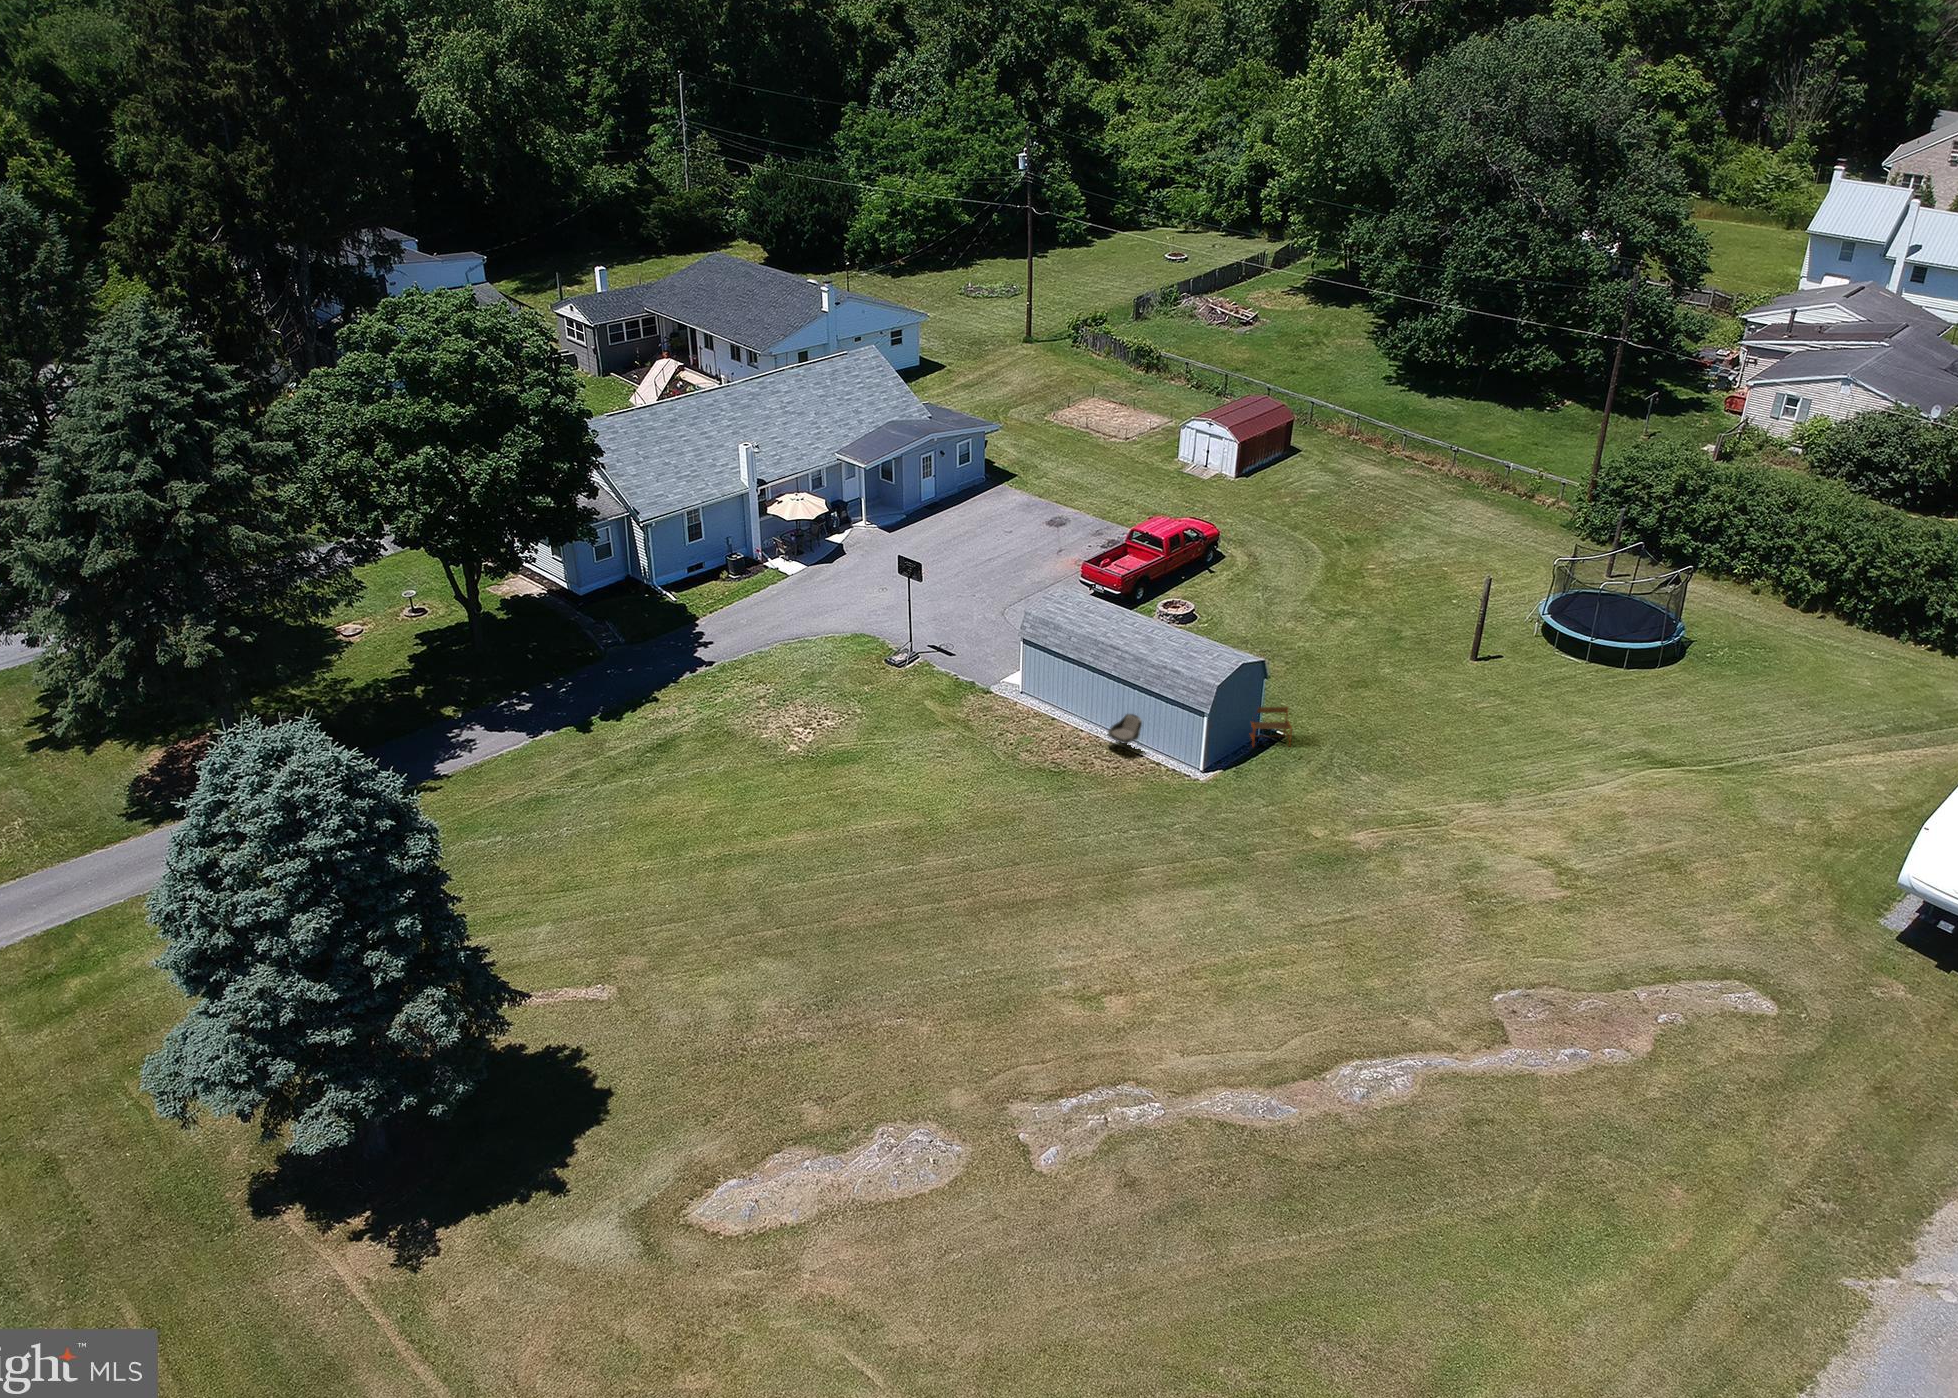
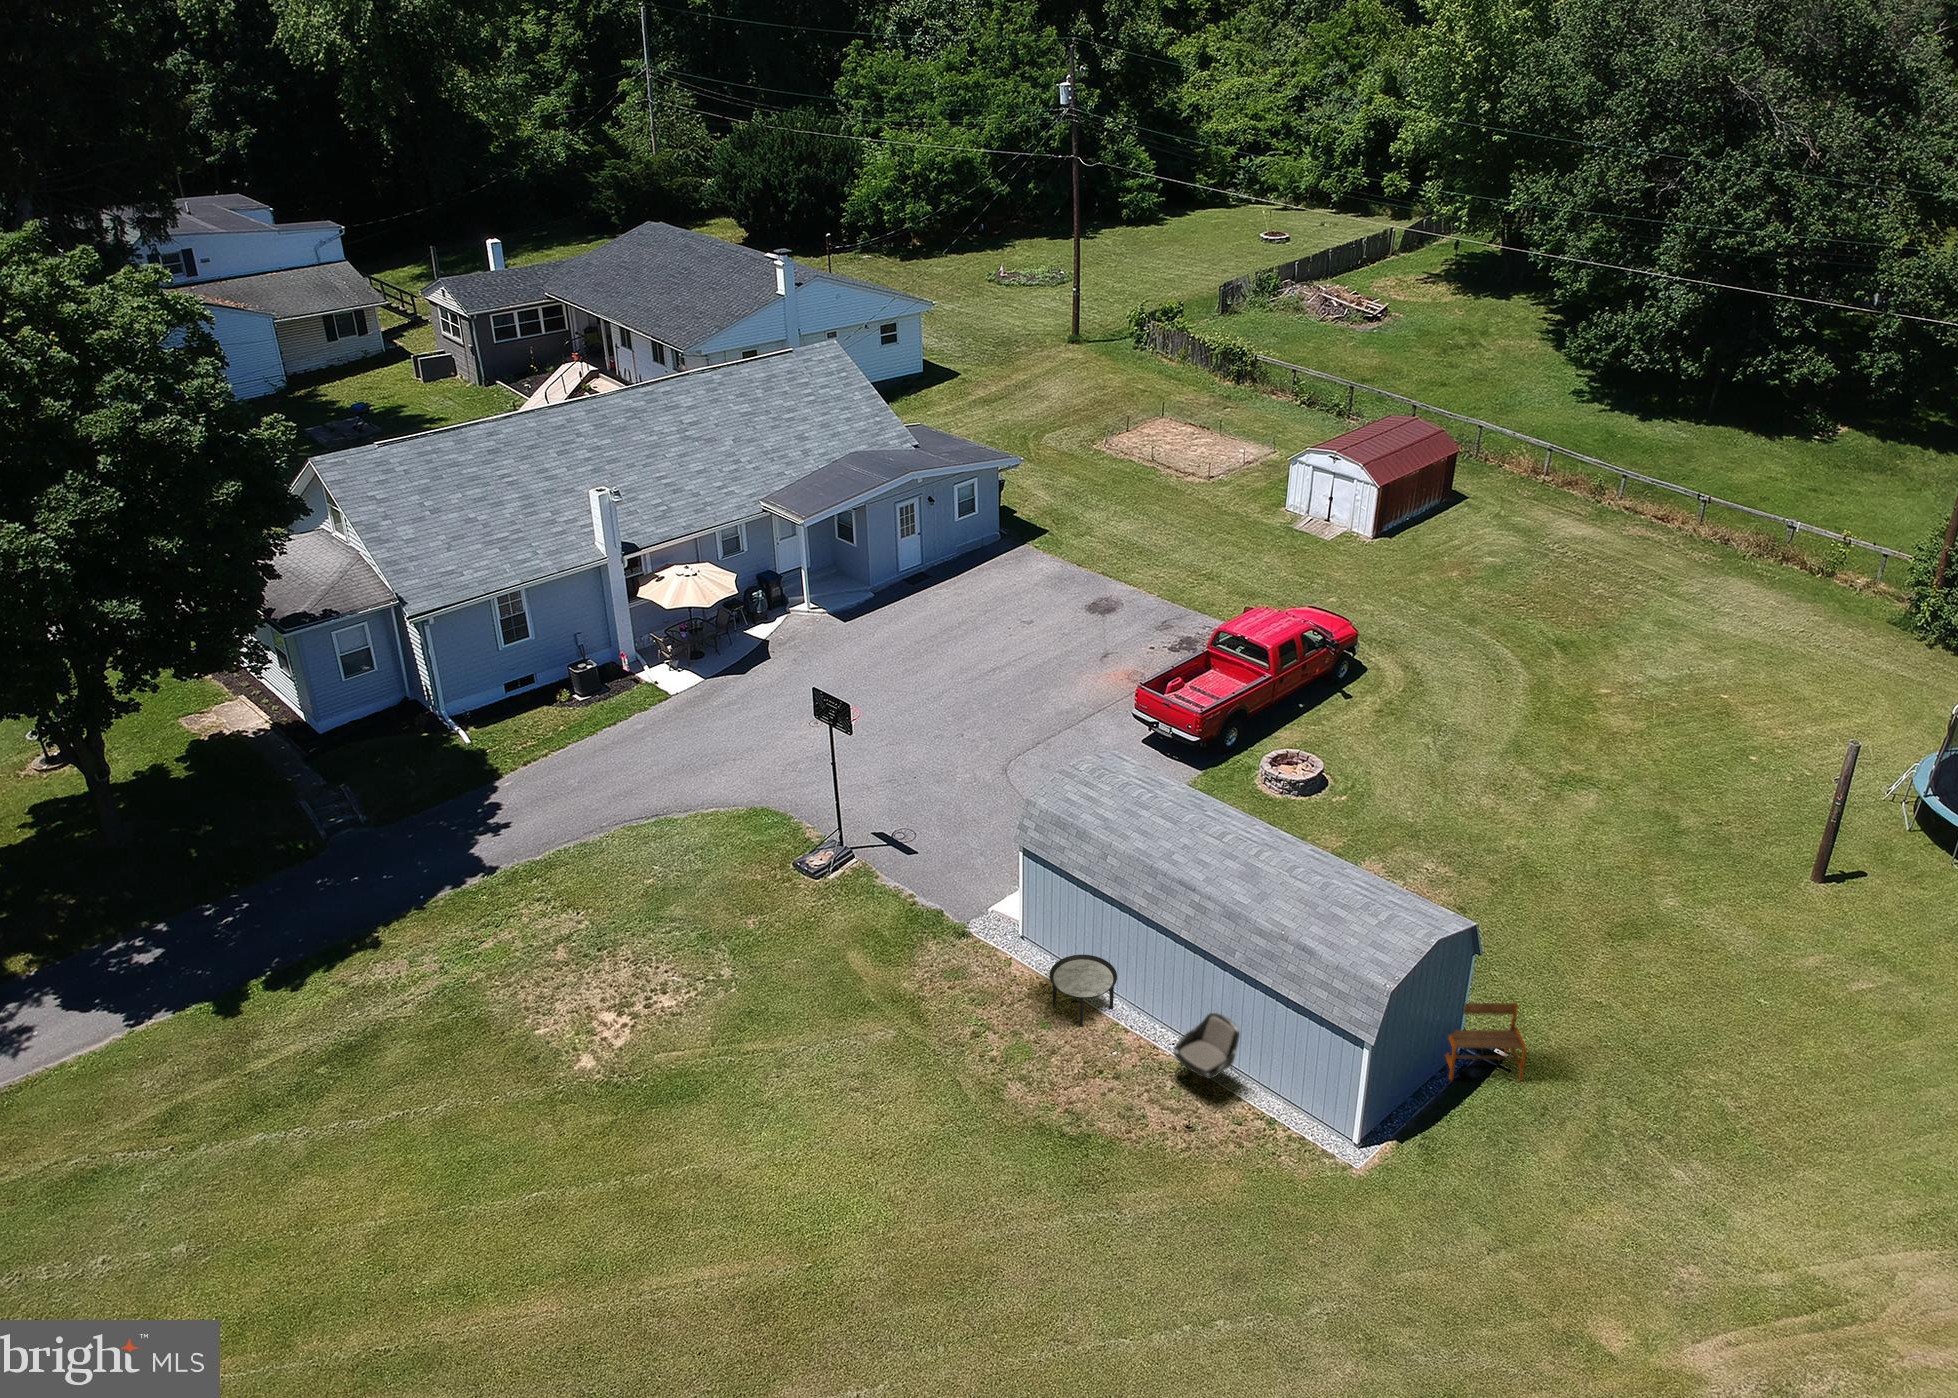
round table: none [1040,693,1077,728] -> present [1050,955,1117,1027]

